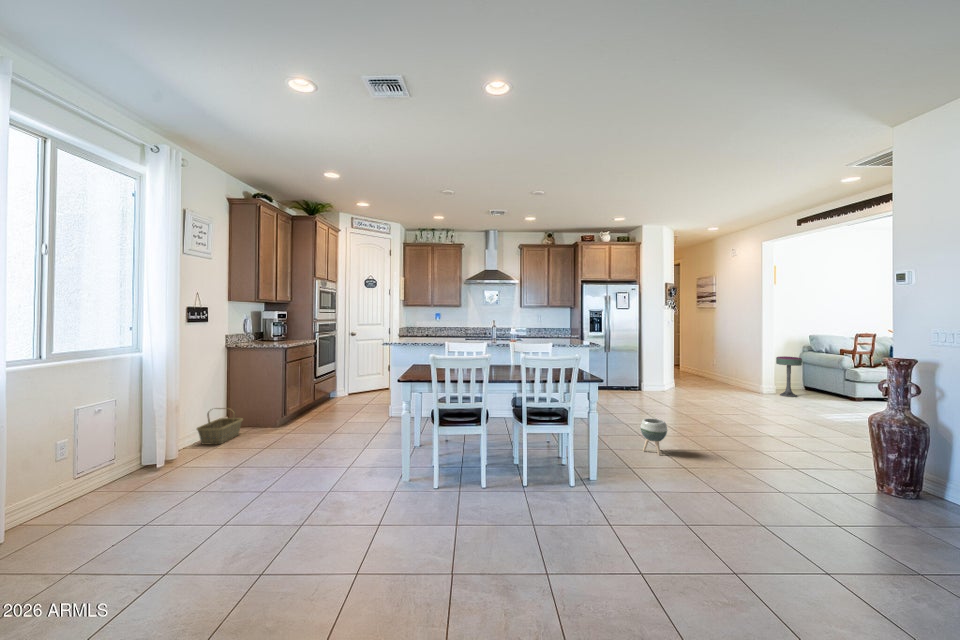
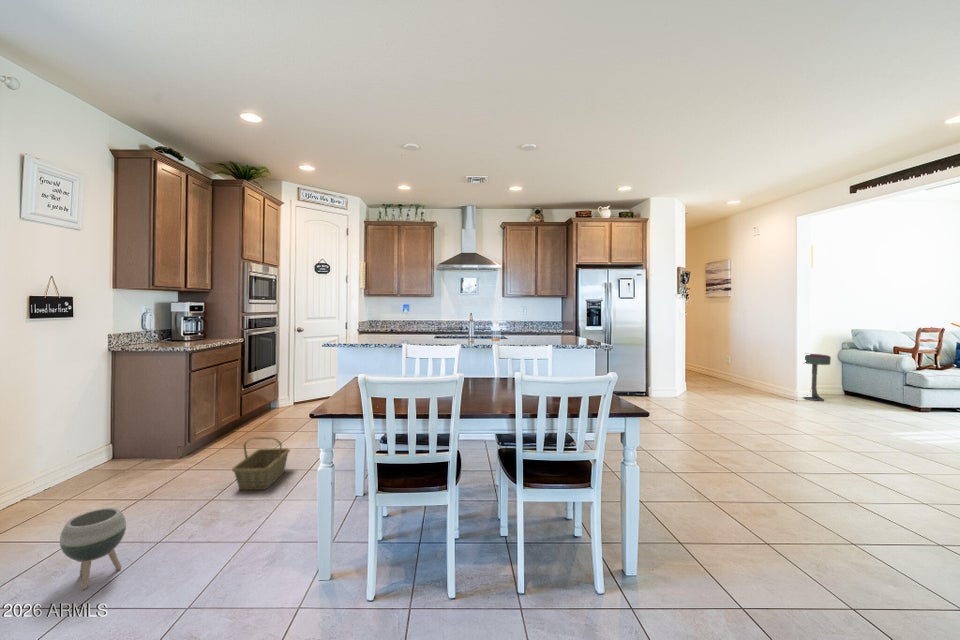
basket: present [197,408,243,444] -> present [232,437,290,490]
planter: present [640,418,667,455] -> present [60,508,126,590]

